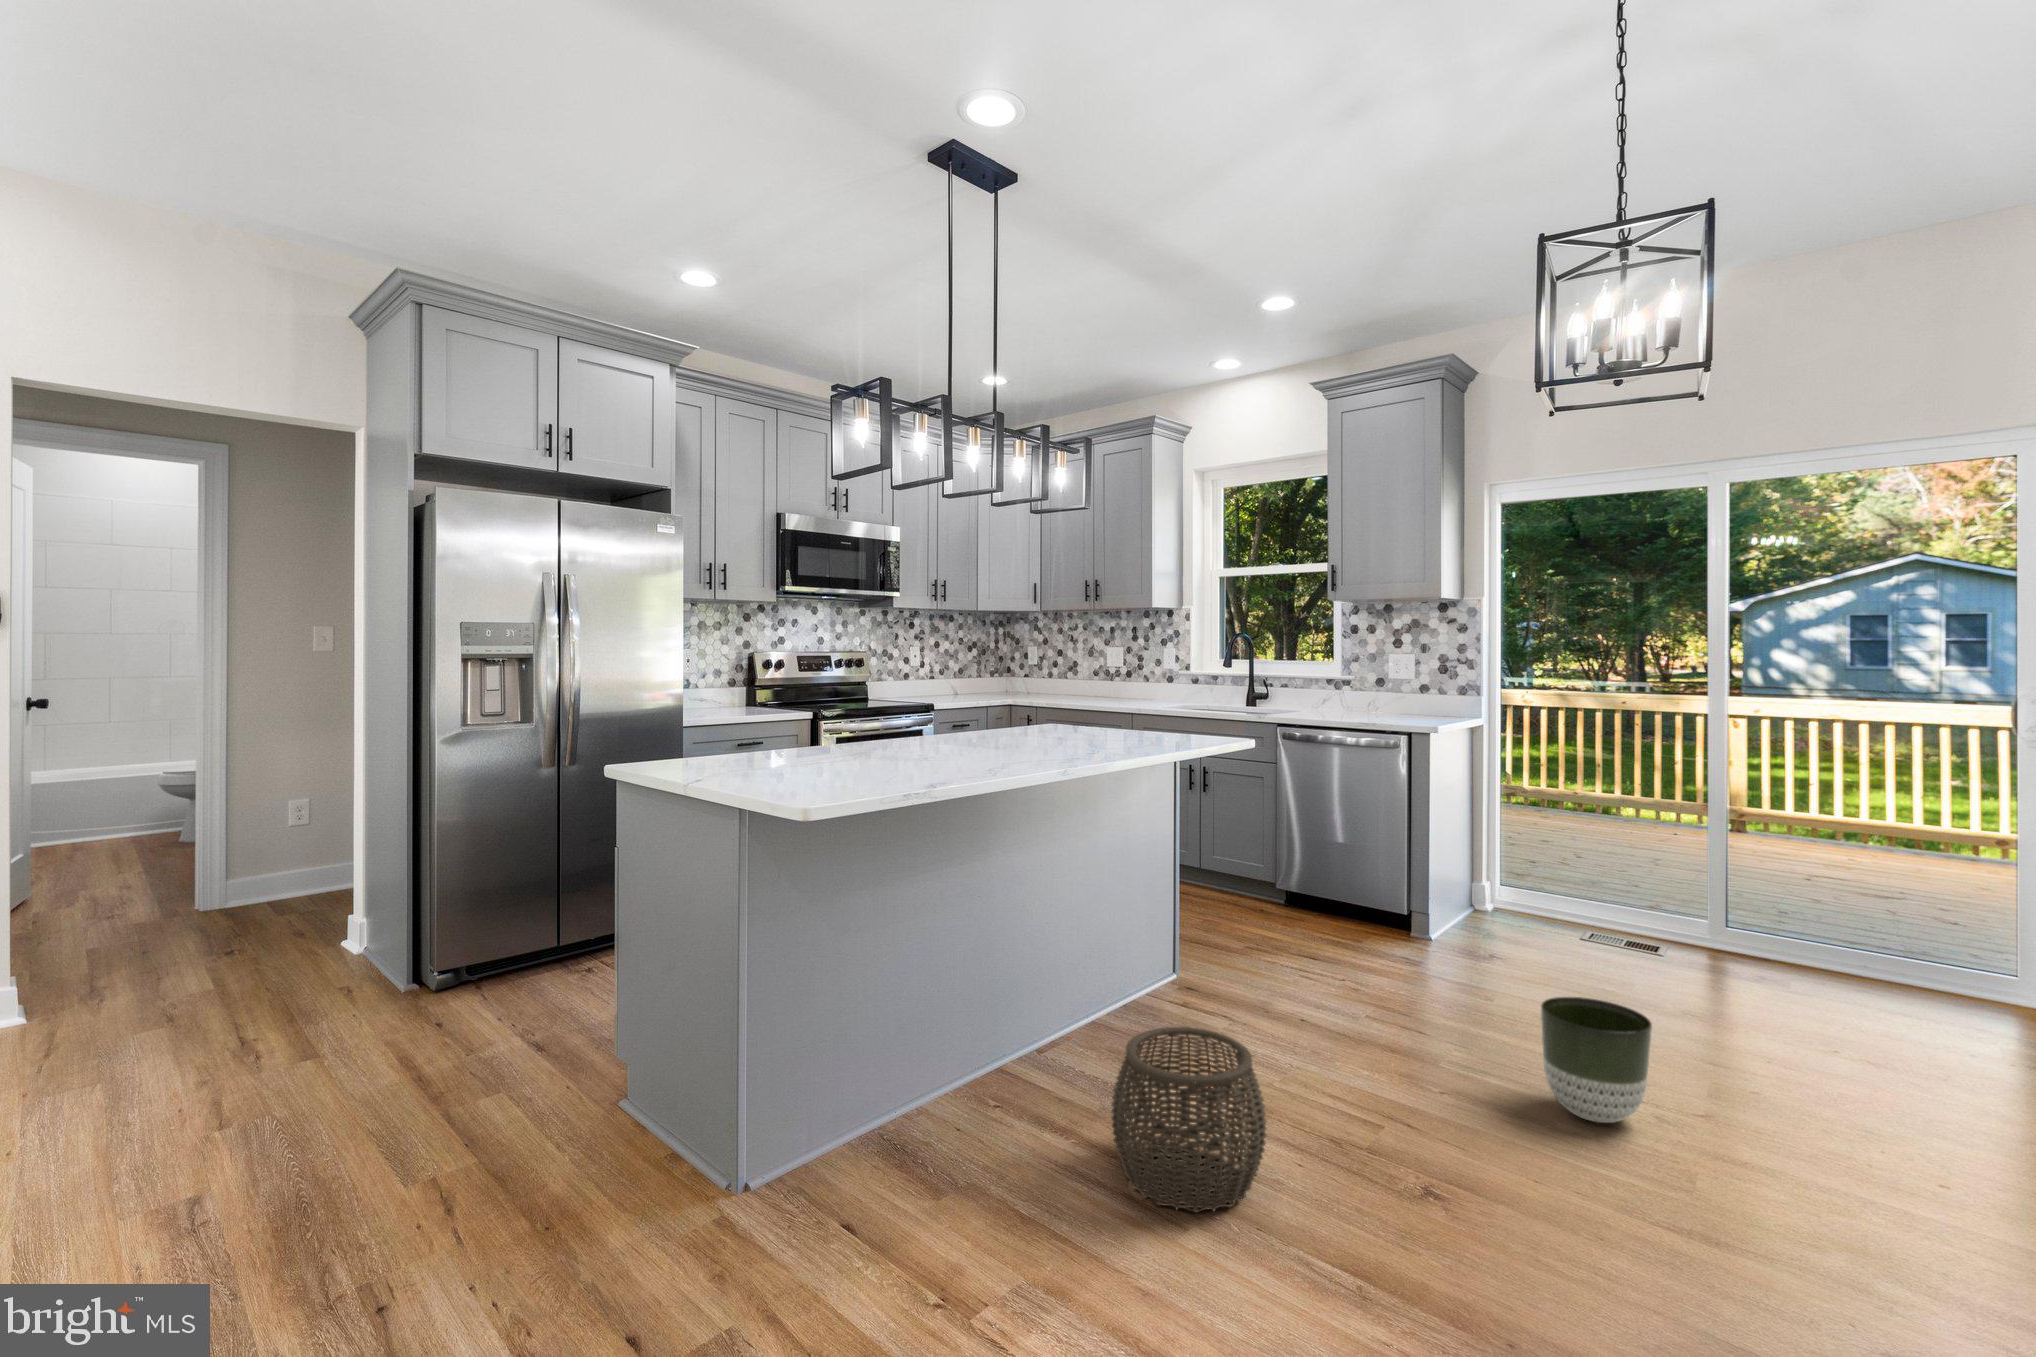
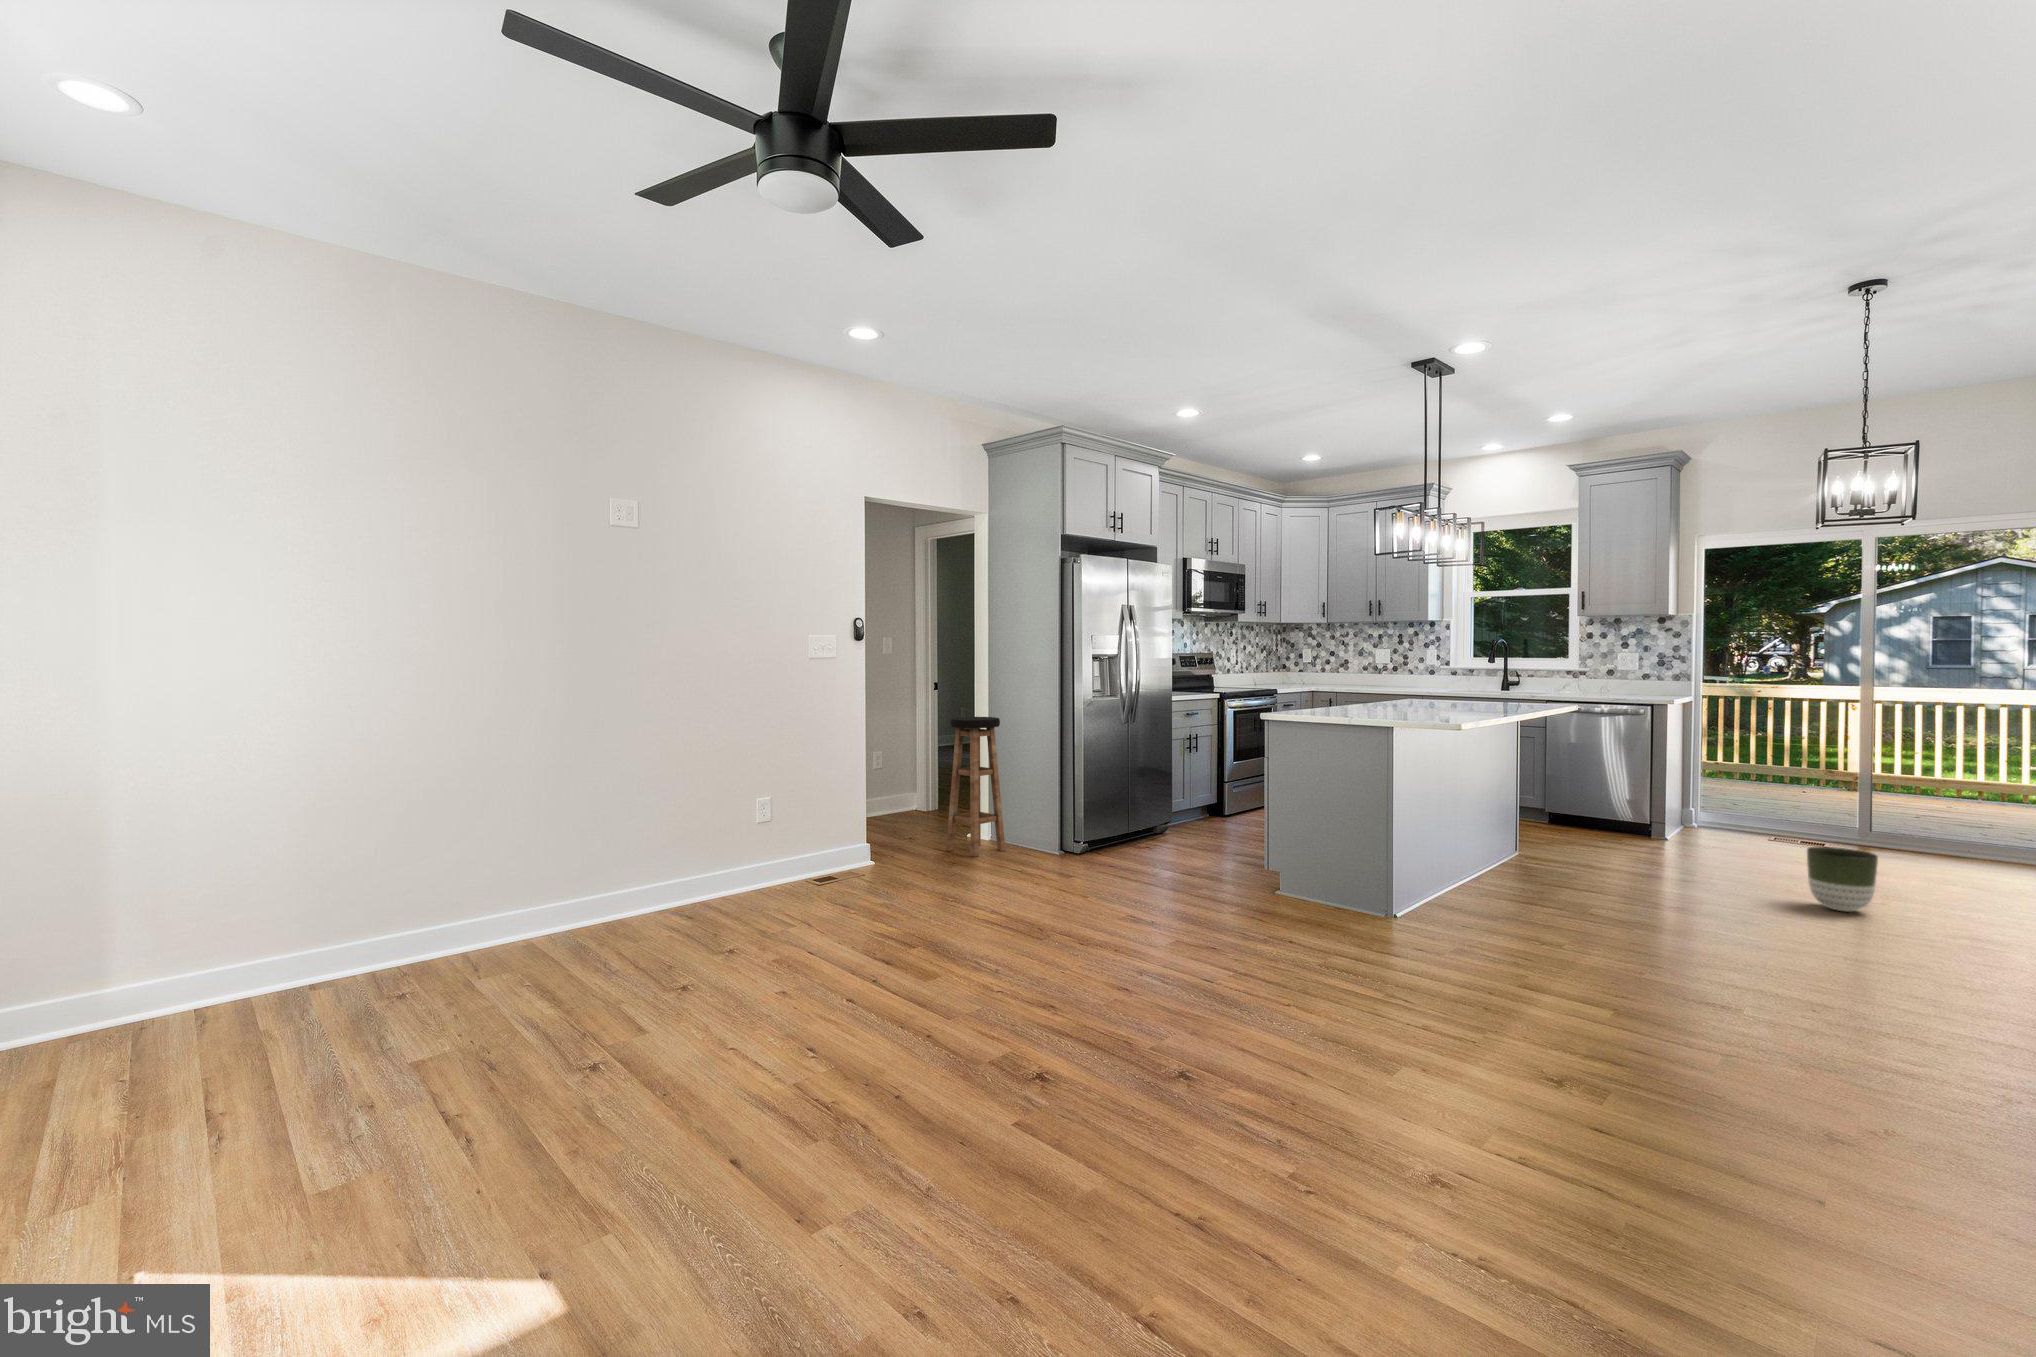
bar stool: none [257,750,361,984] -> present [946,717,1005,857]
woven basket: present [1111,1027,1266,1212] -> none [1589,852,1687,936]

